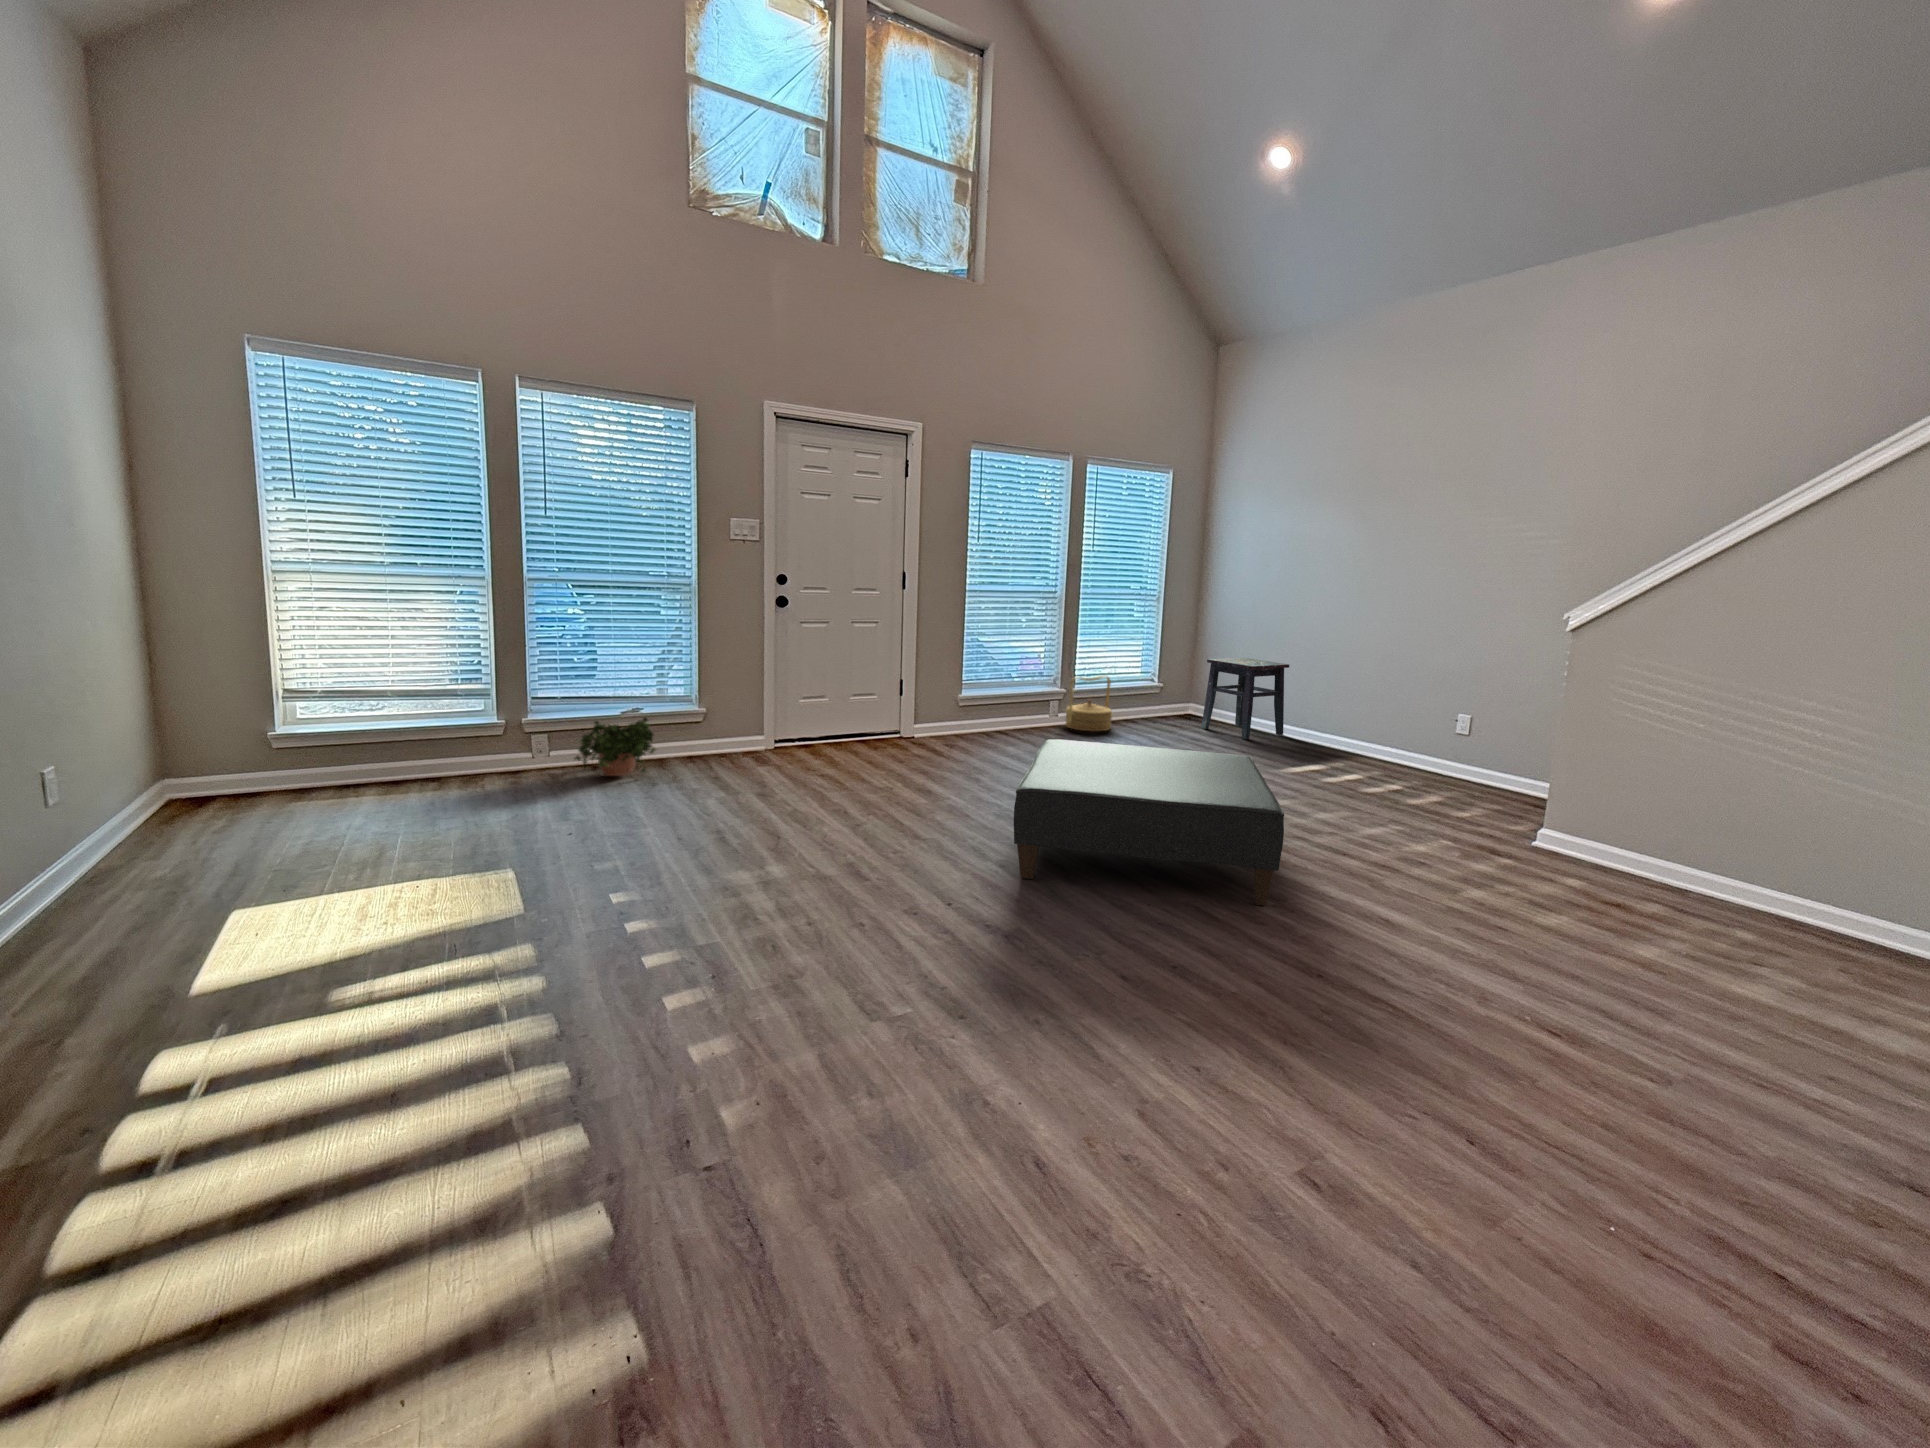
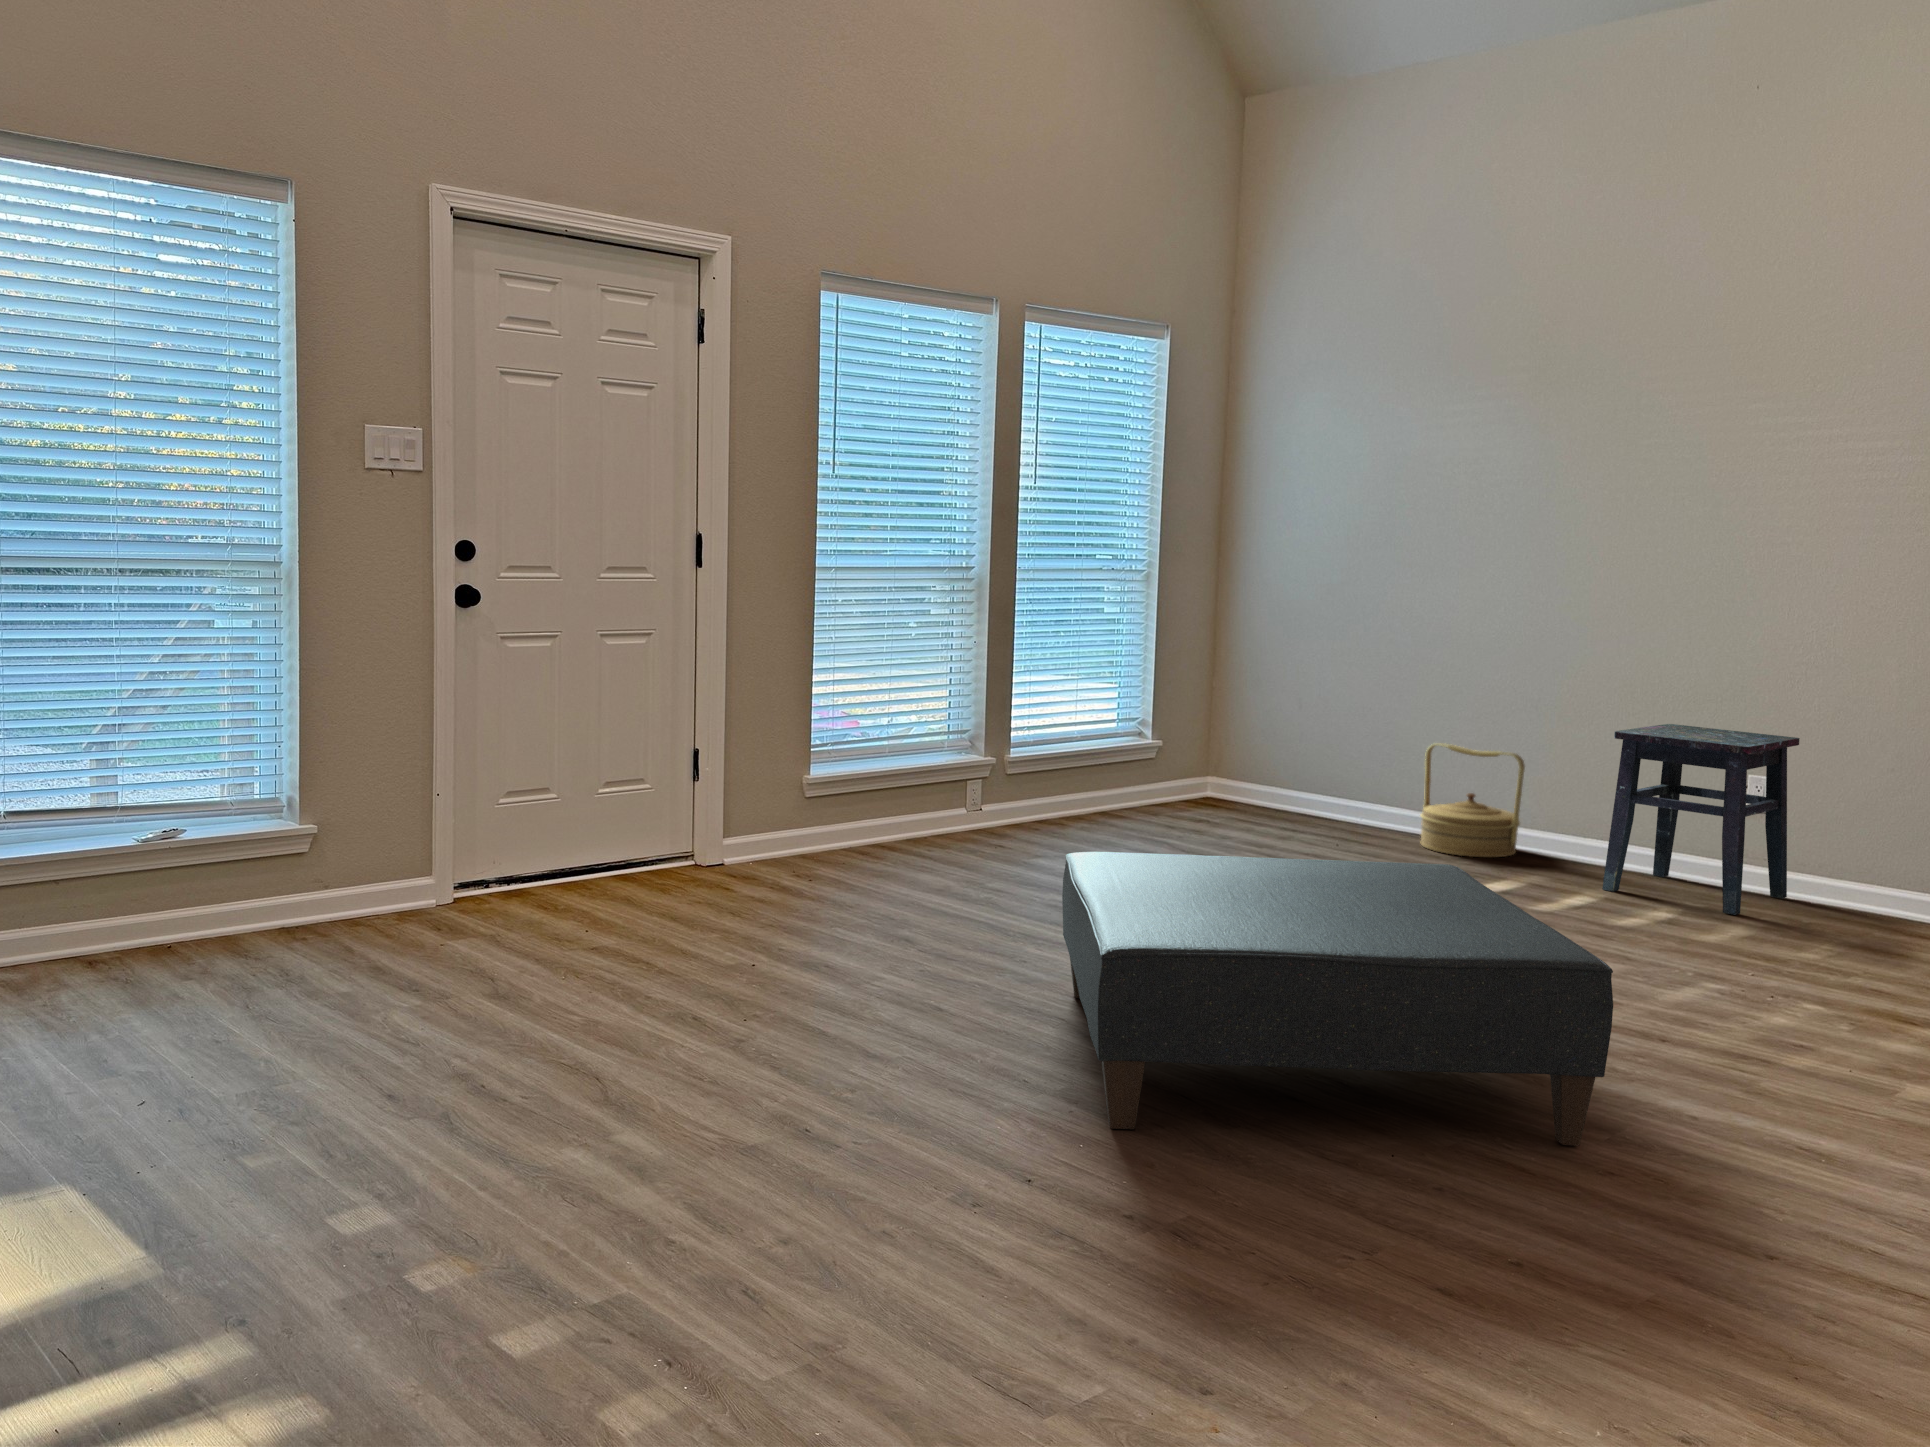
side table: present [1201,658,1289,739] -> present [1602,724,1800,915]
woven basket: present [1066,676,1112,731] -> present [1420,743,1525,857]
potted plant: present [575,717,656,776] -> none [51,844,236,980]

